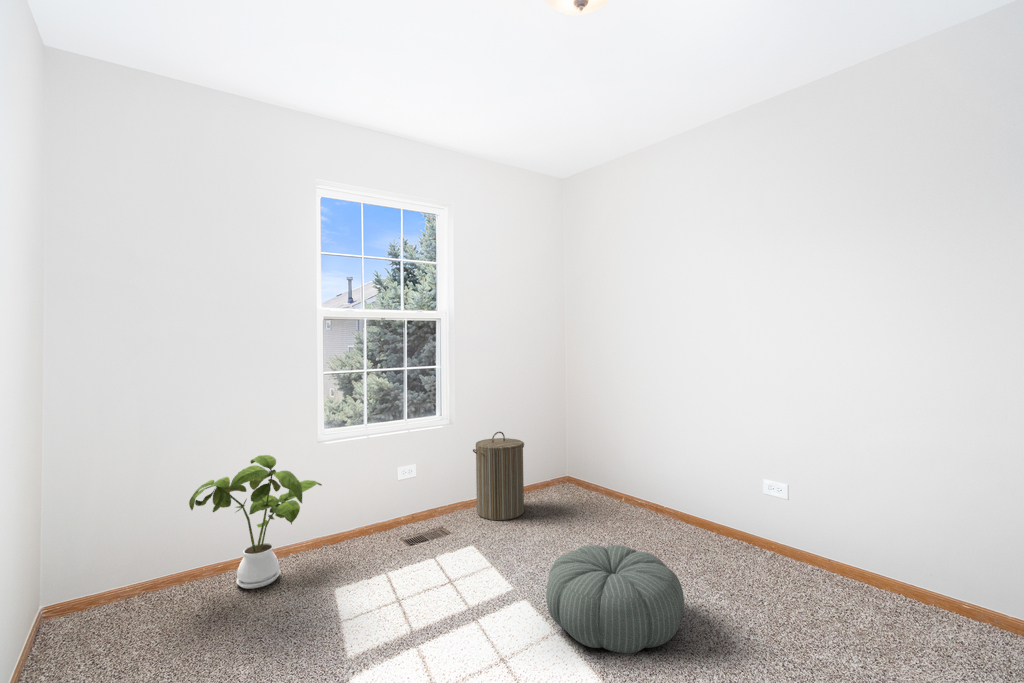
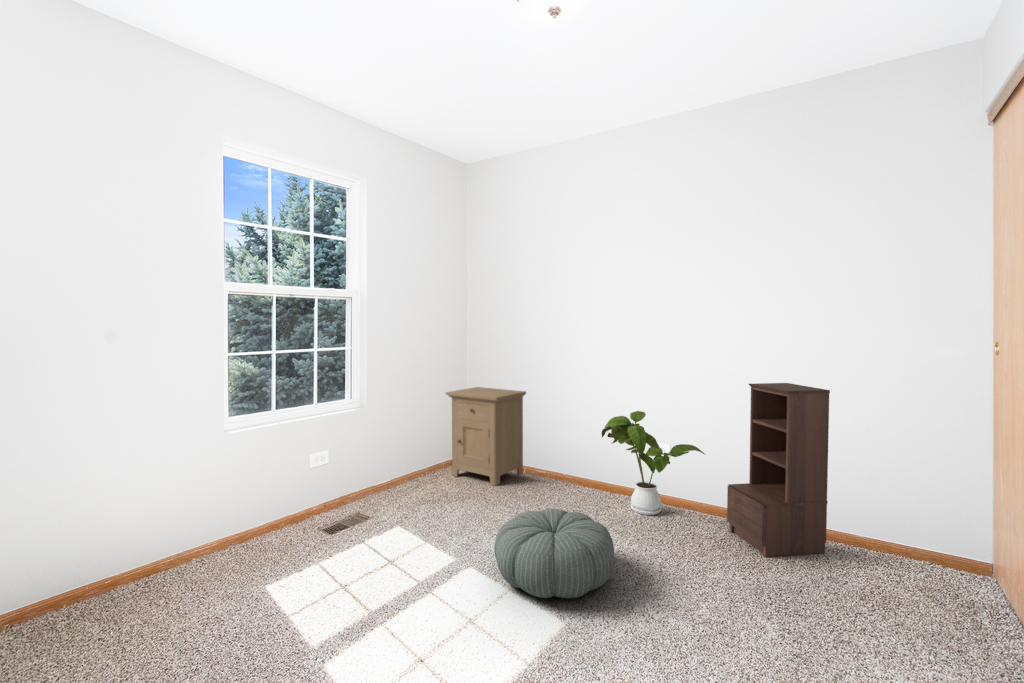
nightstand: none [537,408,621,513] -> present [446,387,526,486]
bookshelf: none [856,411,1011,651] -> present [727,383,830,557]
laundry hamper: present [473,432,524,520] -> none [387,413,437,500]
house plant: present [189,455,322,589] -> present [602,411,705,515]

